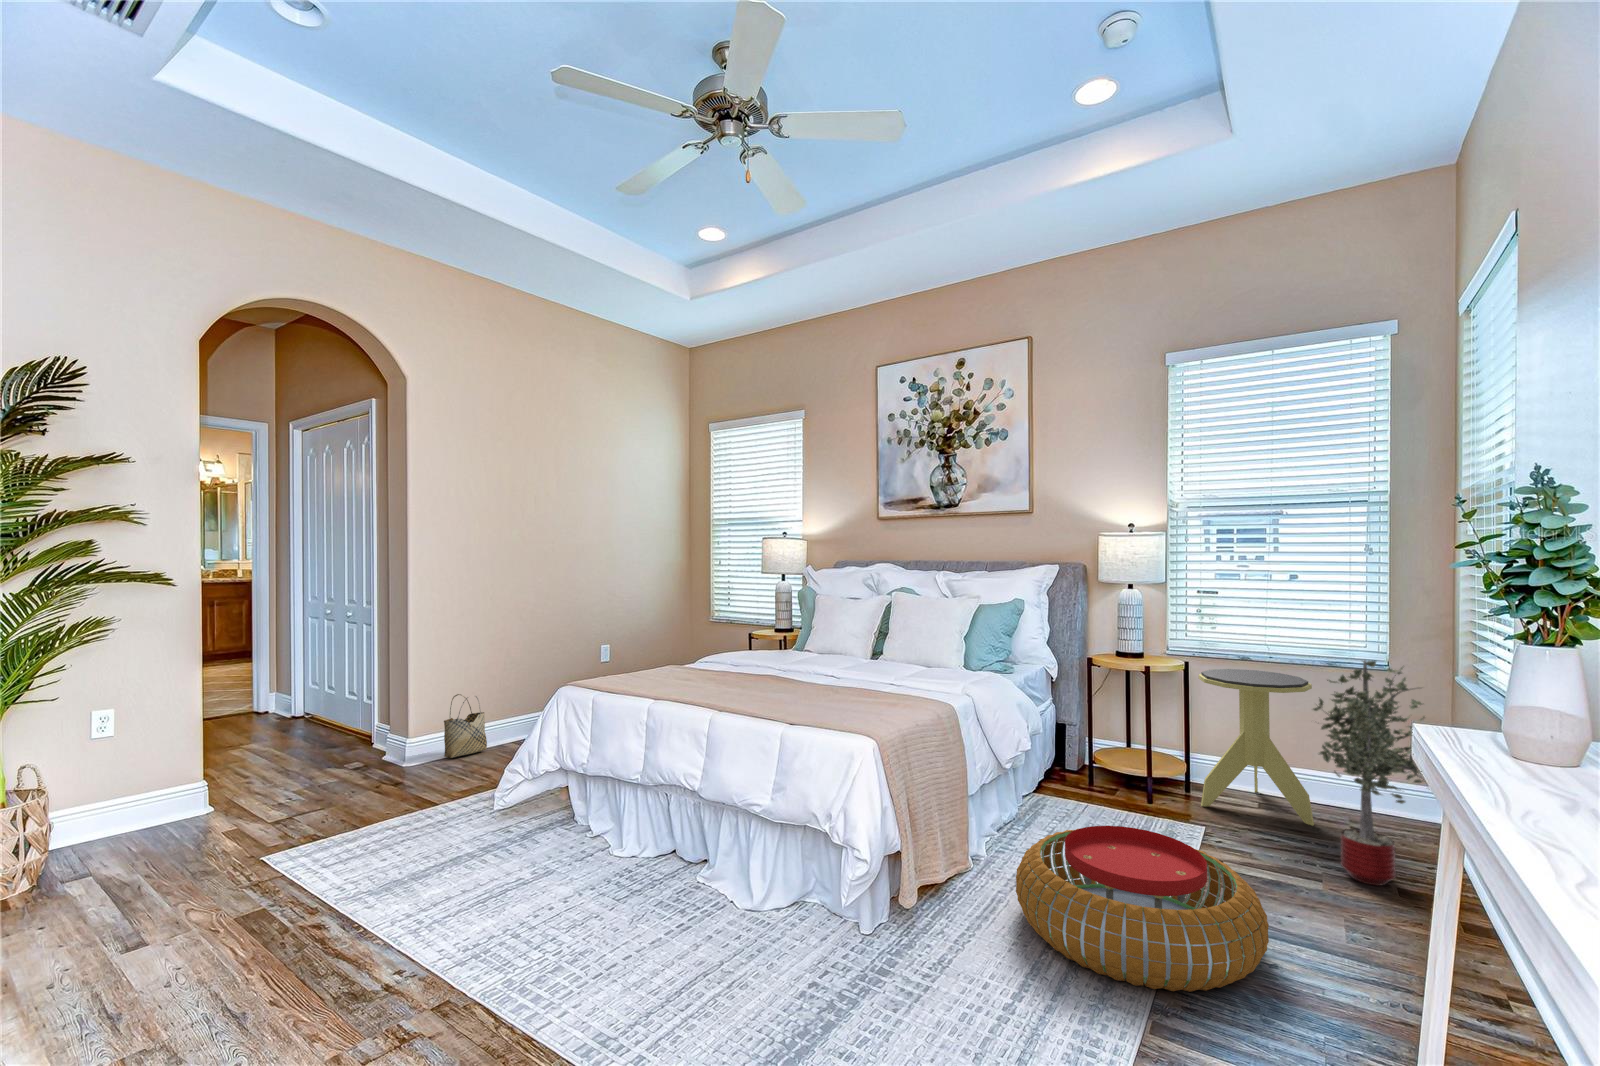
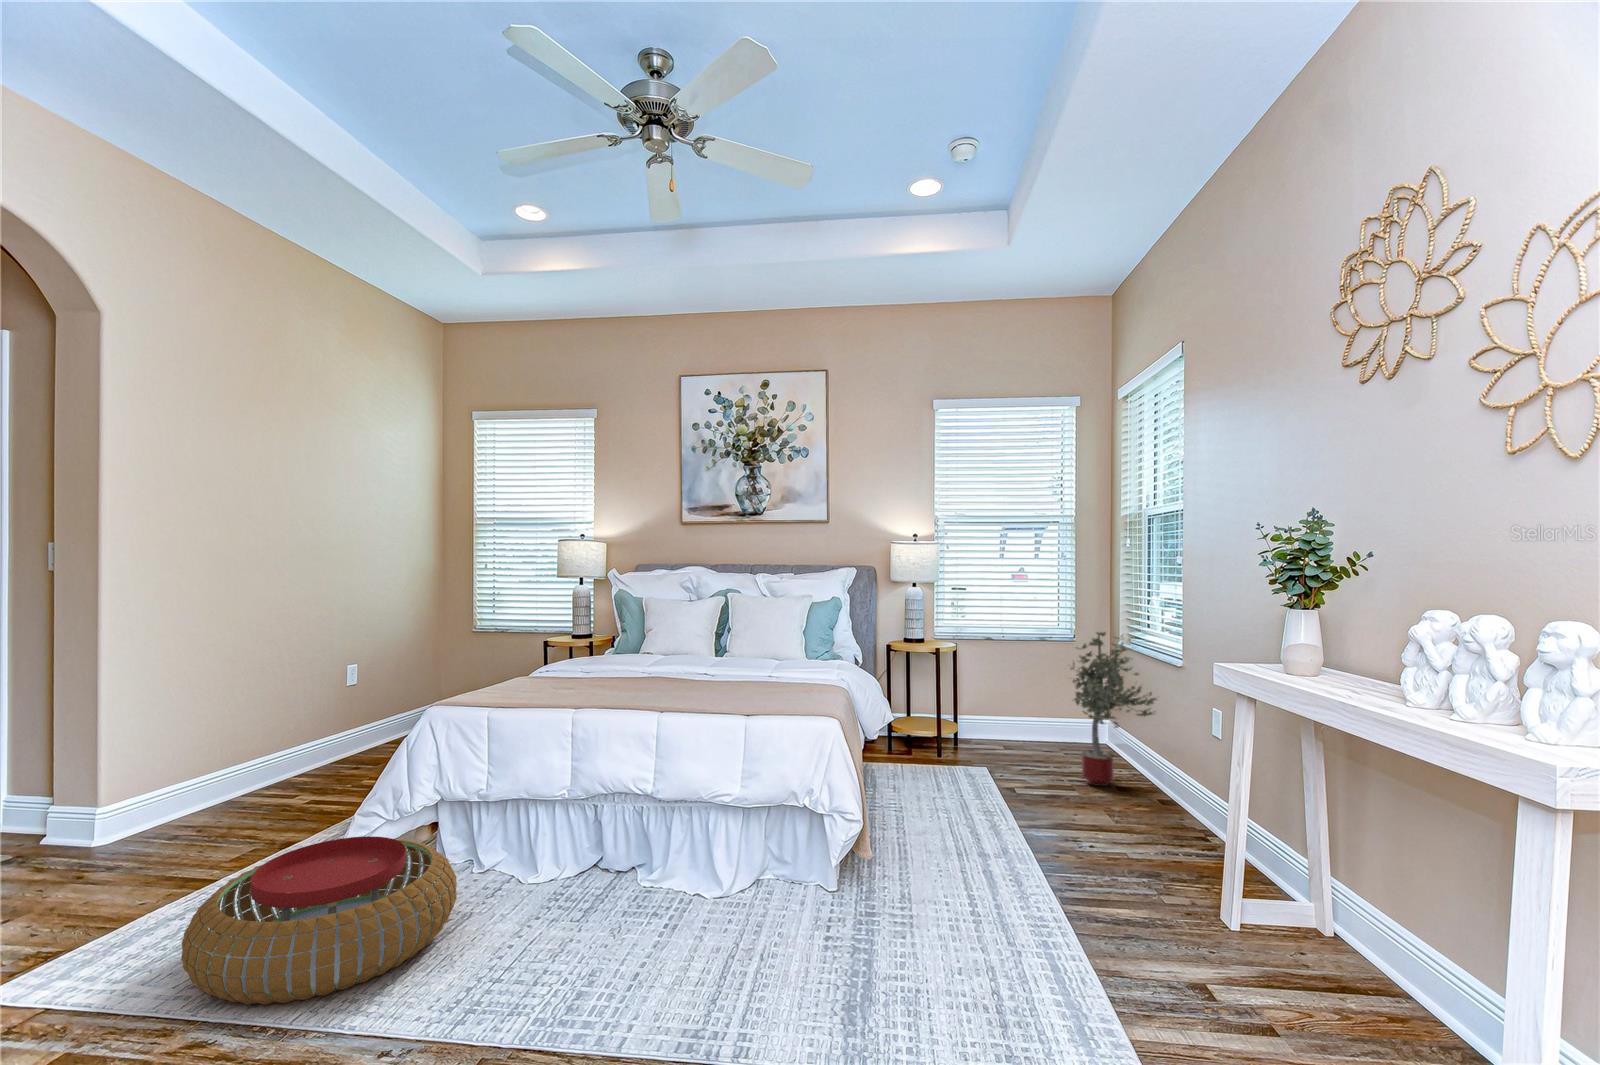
side table: present [1198,669,1314,826] -> none [967,646,1046,756]
woven basket: present [444,694,487,758] -> none [163,744,224,830]
pouf: present [1016,826,1269,992] -> present [181,836,457,1005]

